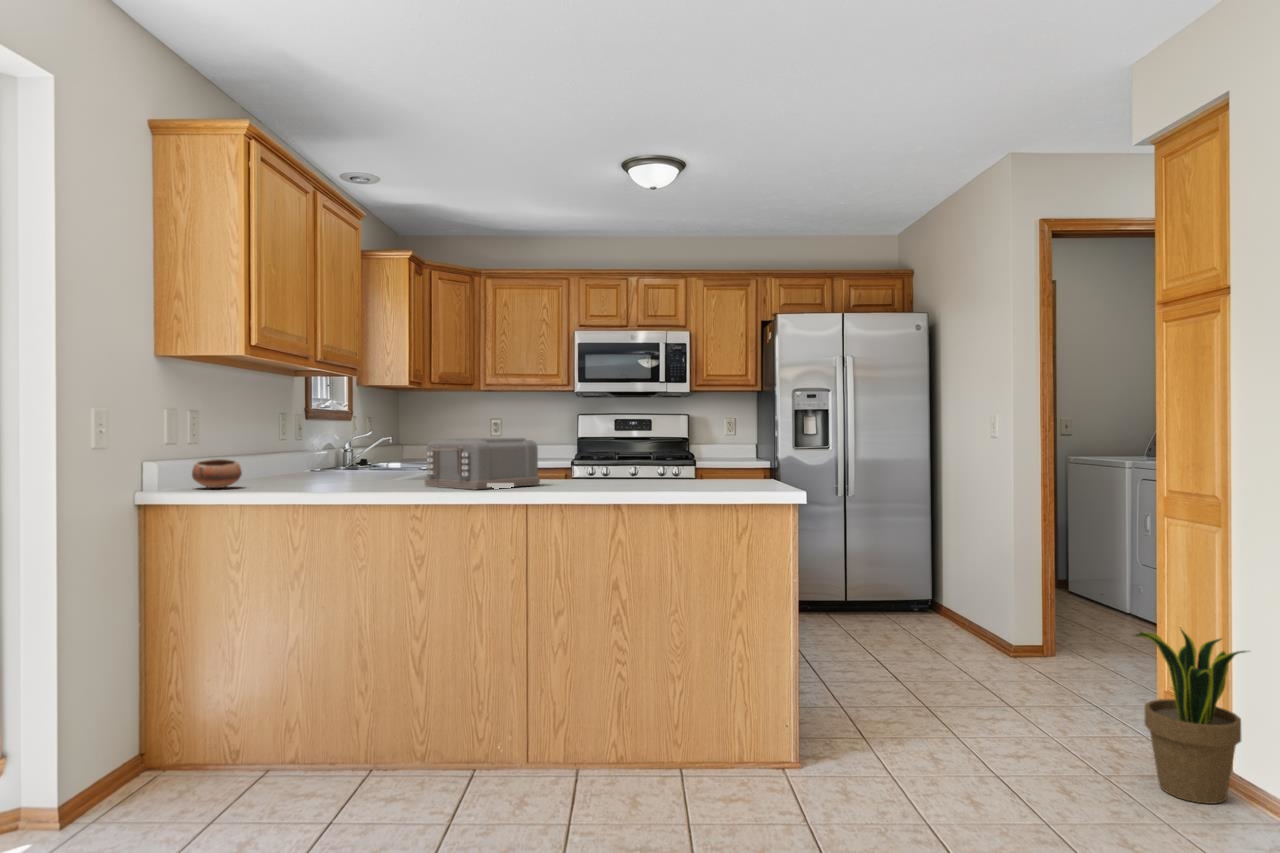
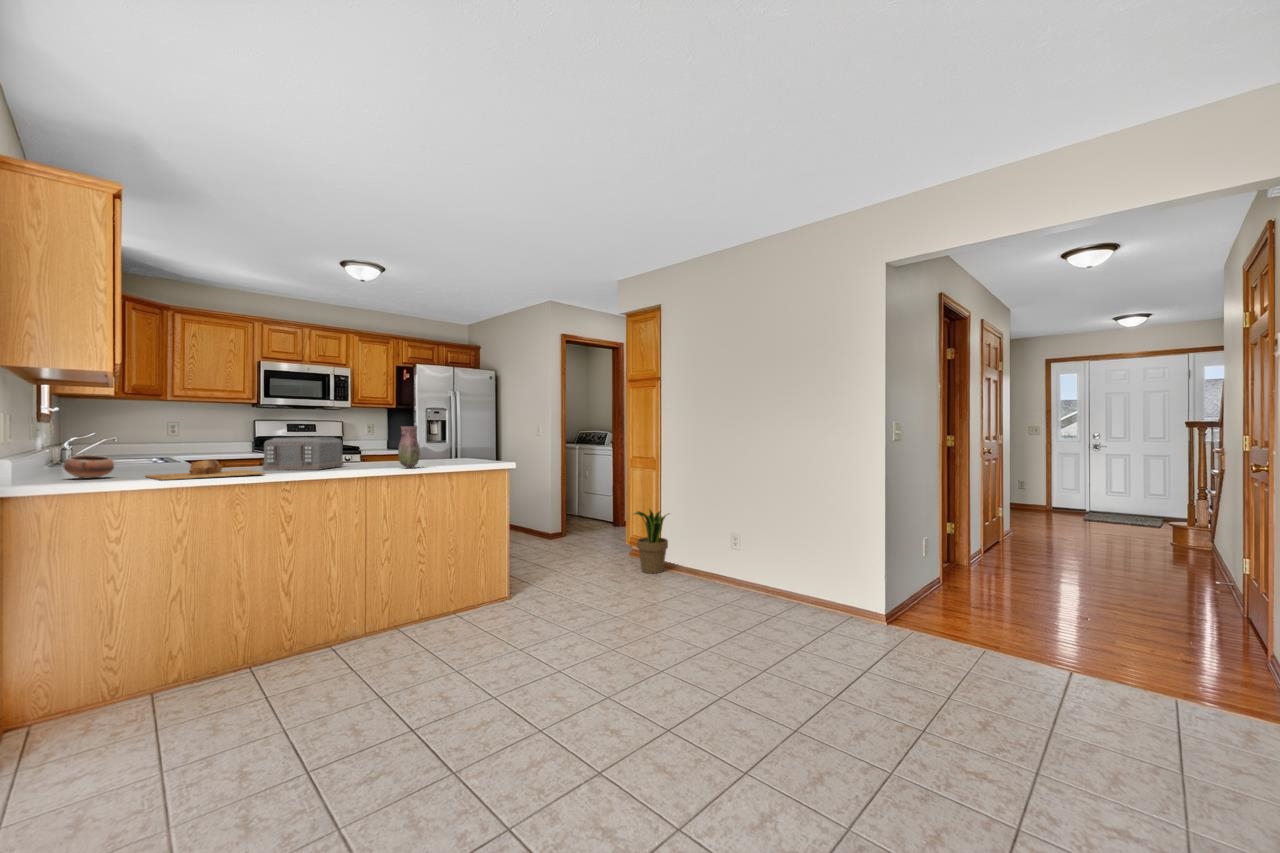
vase: none [585,420,620,494] -> present [398,426,420,468]
cutting board: none [238,469,381,497] -> present [146,460,265,481]

